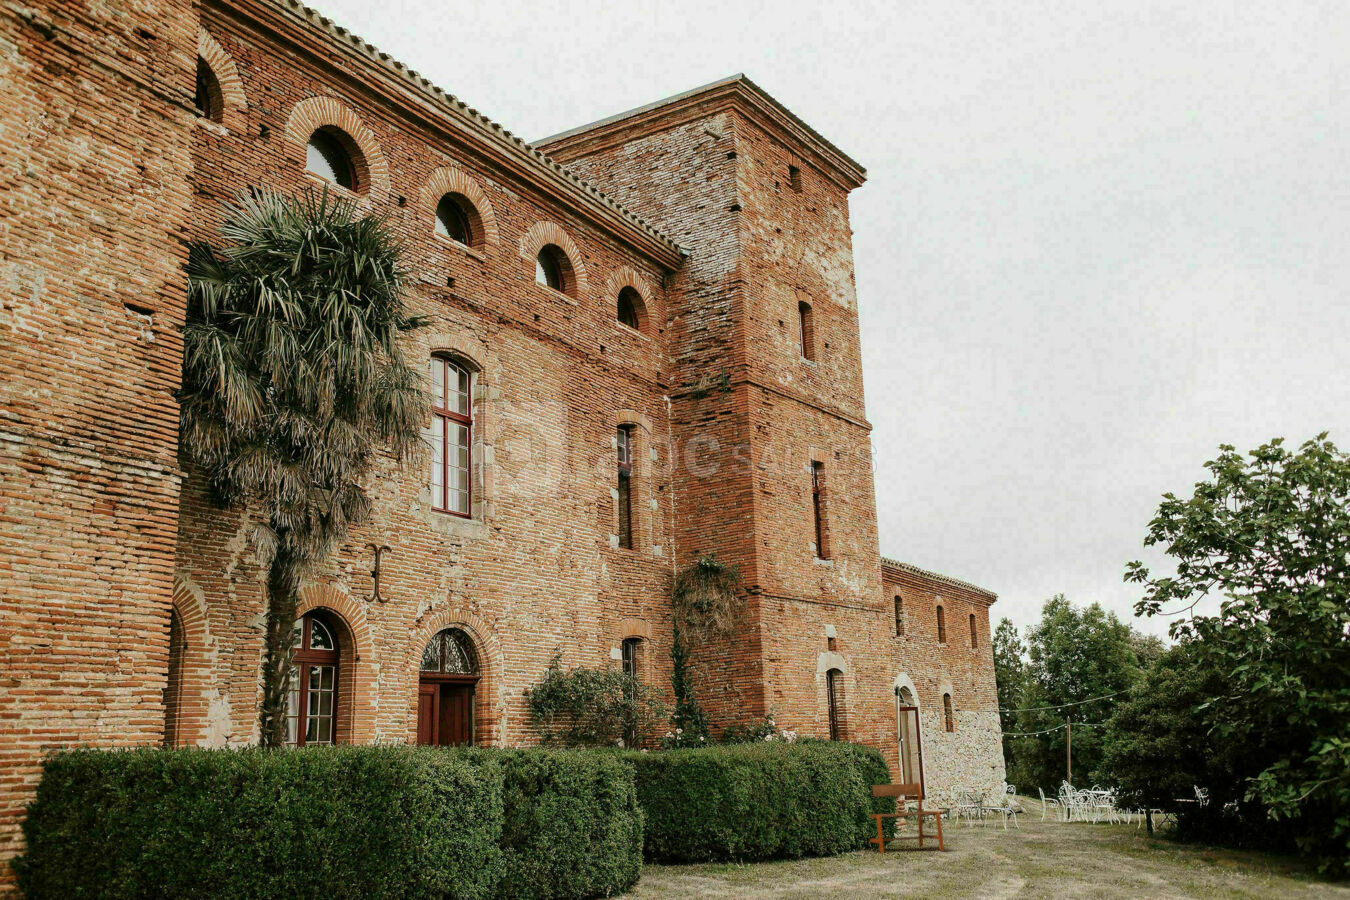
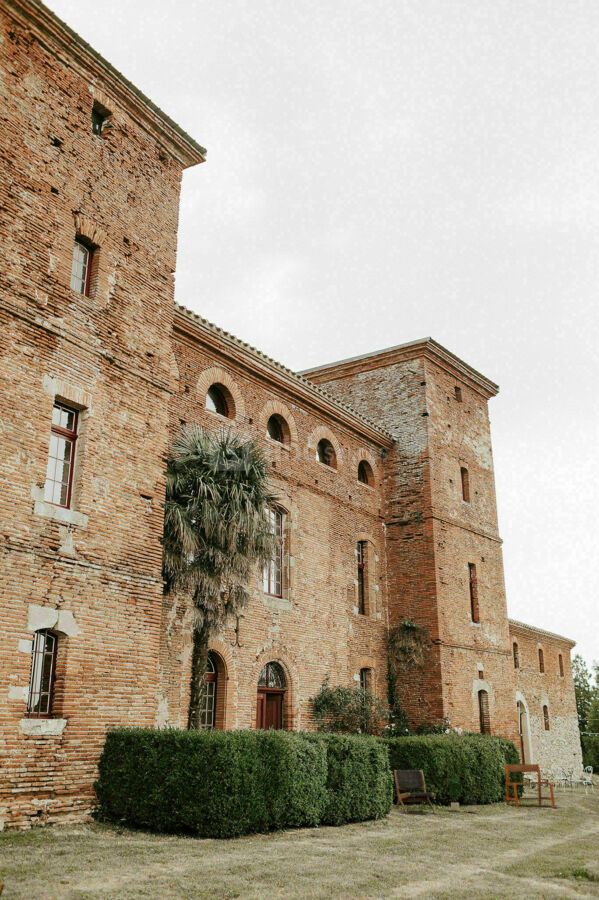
lounge chair: none [666,801,735,876] -> present [394,770,436,813]
potted plant: none [758,807,809,866] -> present [448,778,476,812]

